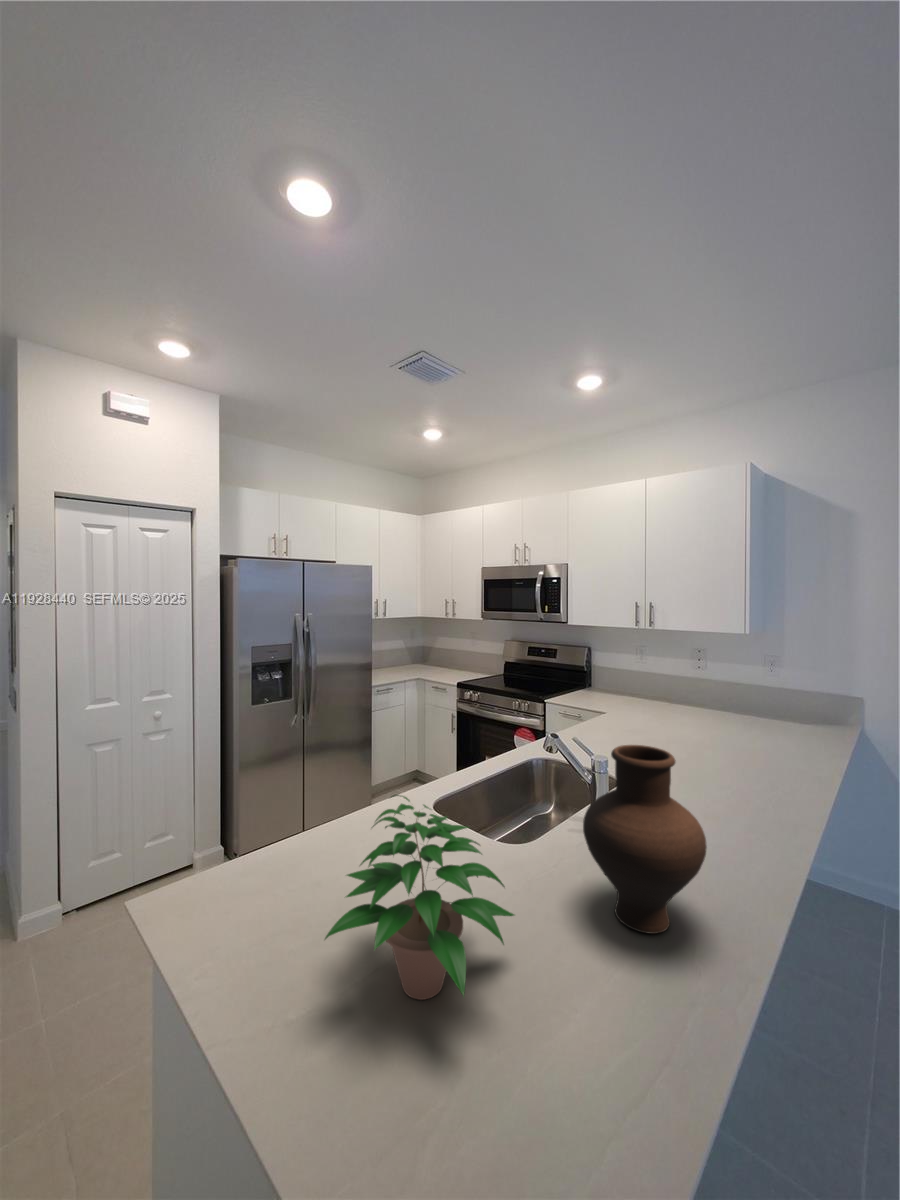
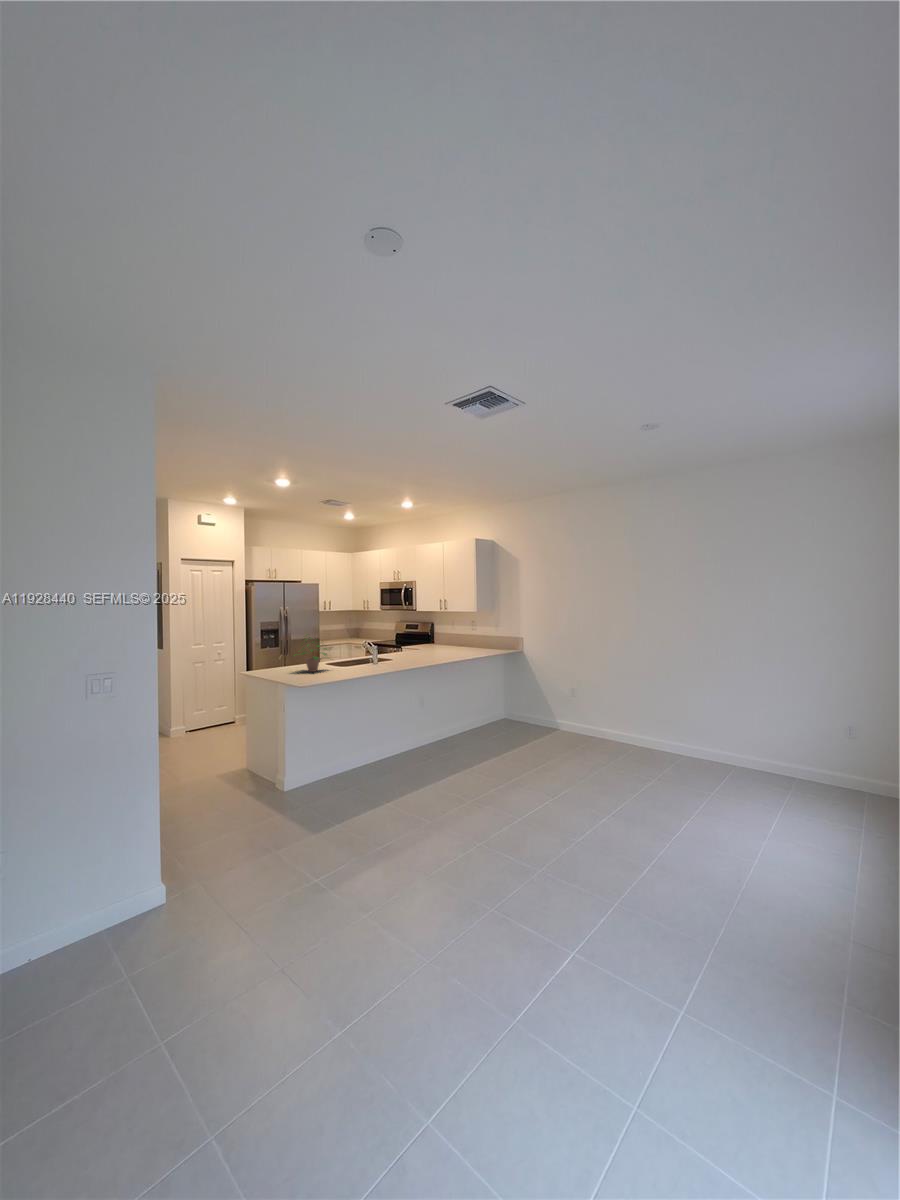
vase: present [583,745,707,934] -> none [354,628,382,667]

